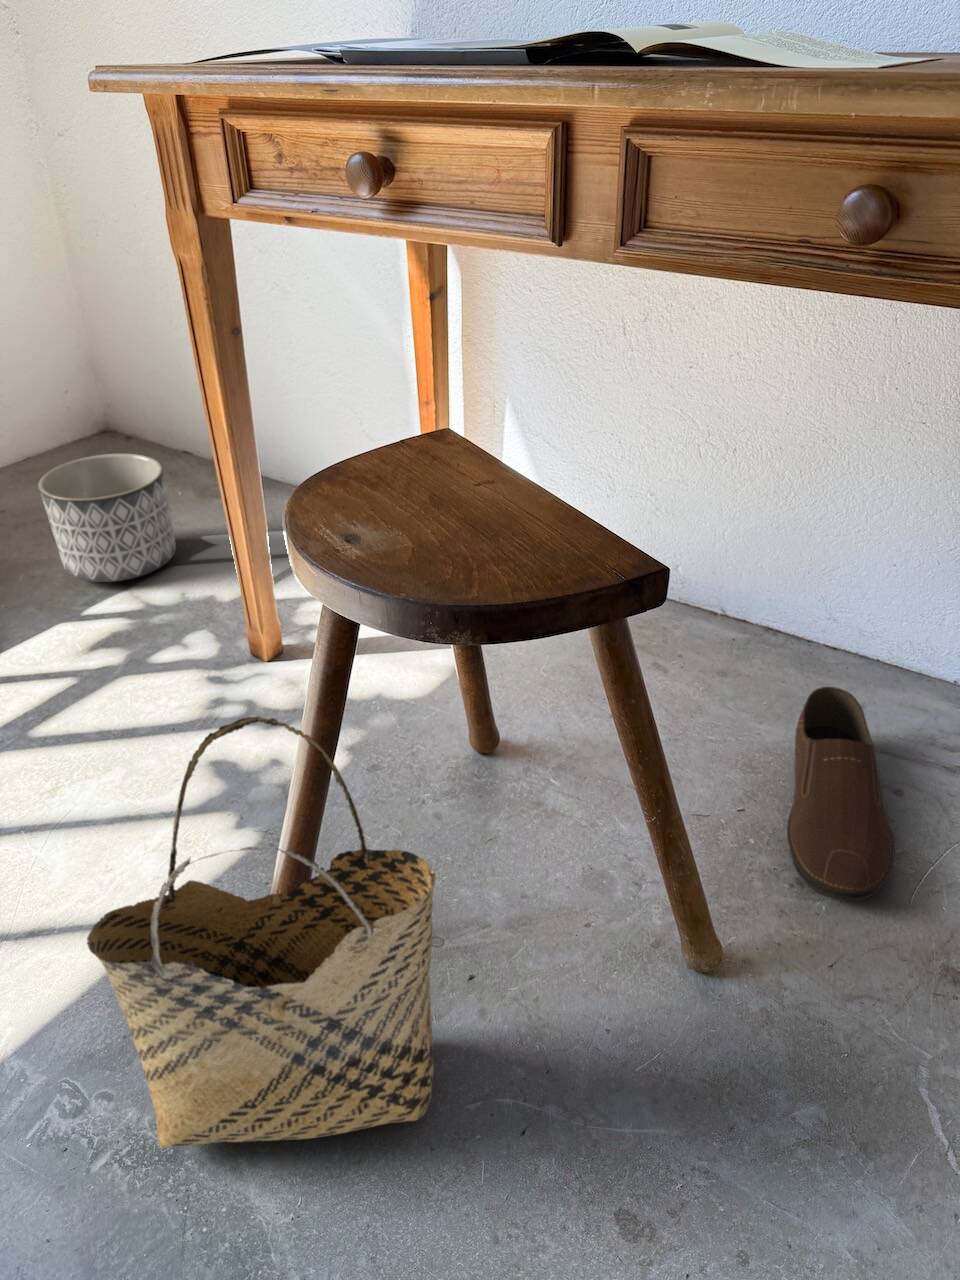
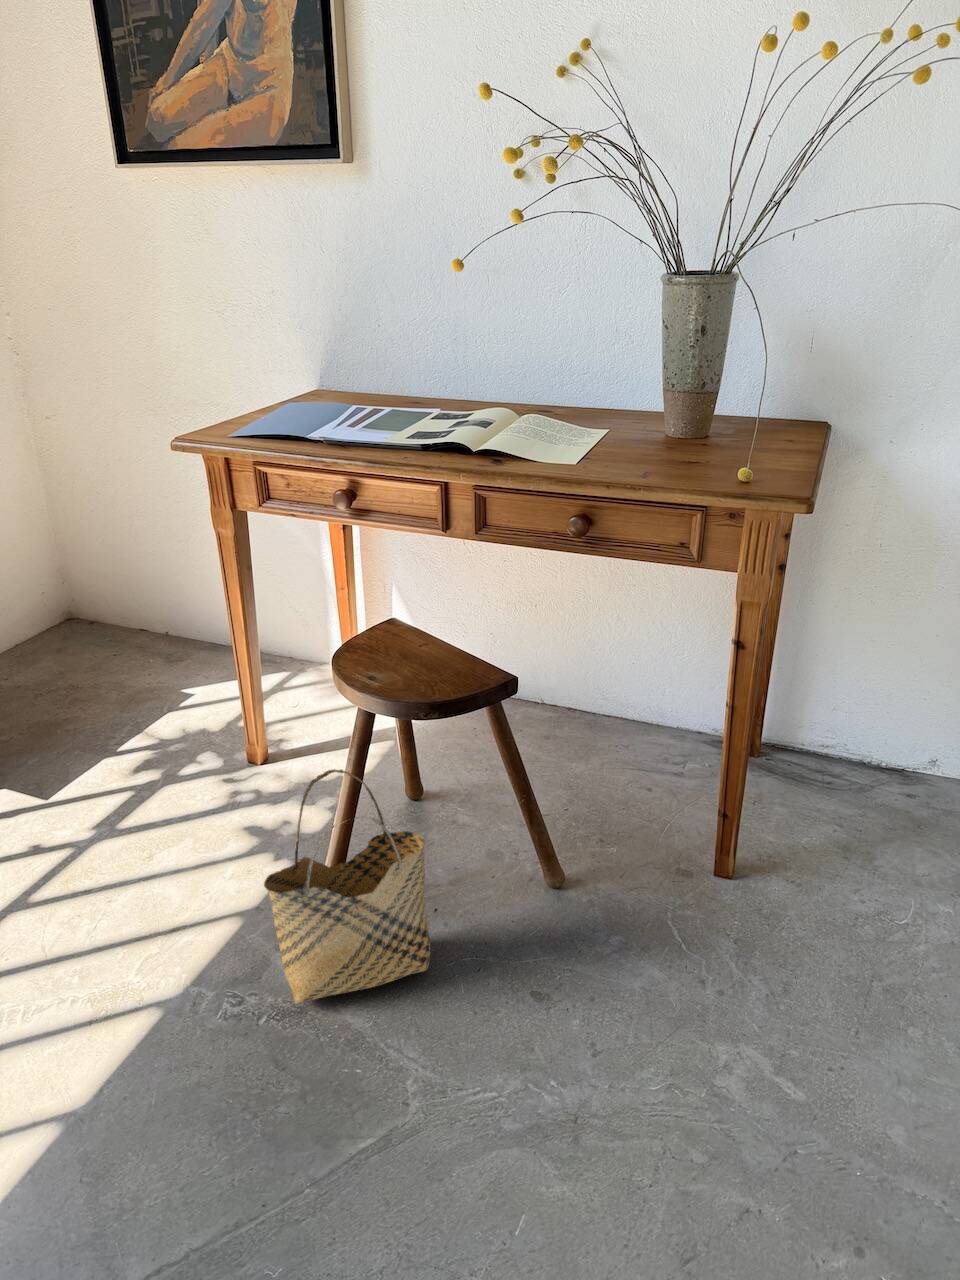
planter: present [39,454,176,582] -> none [77,638,170,729]
shoe: present [787,687,895,901] -> none [592,736,649,846]

